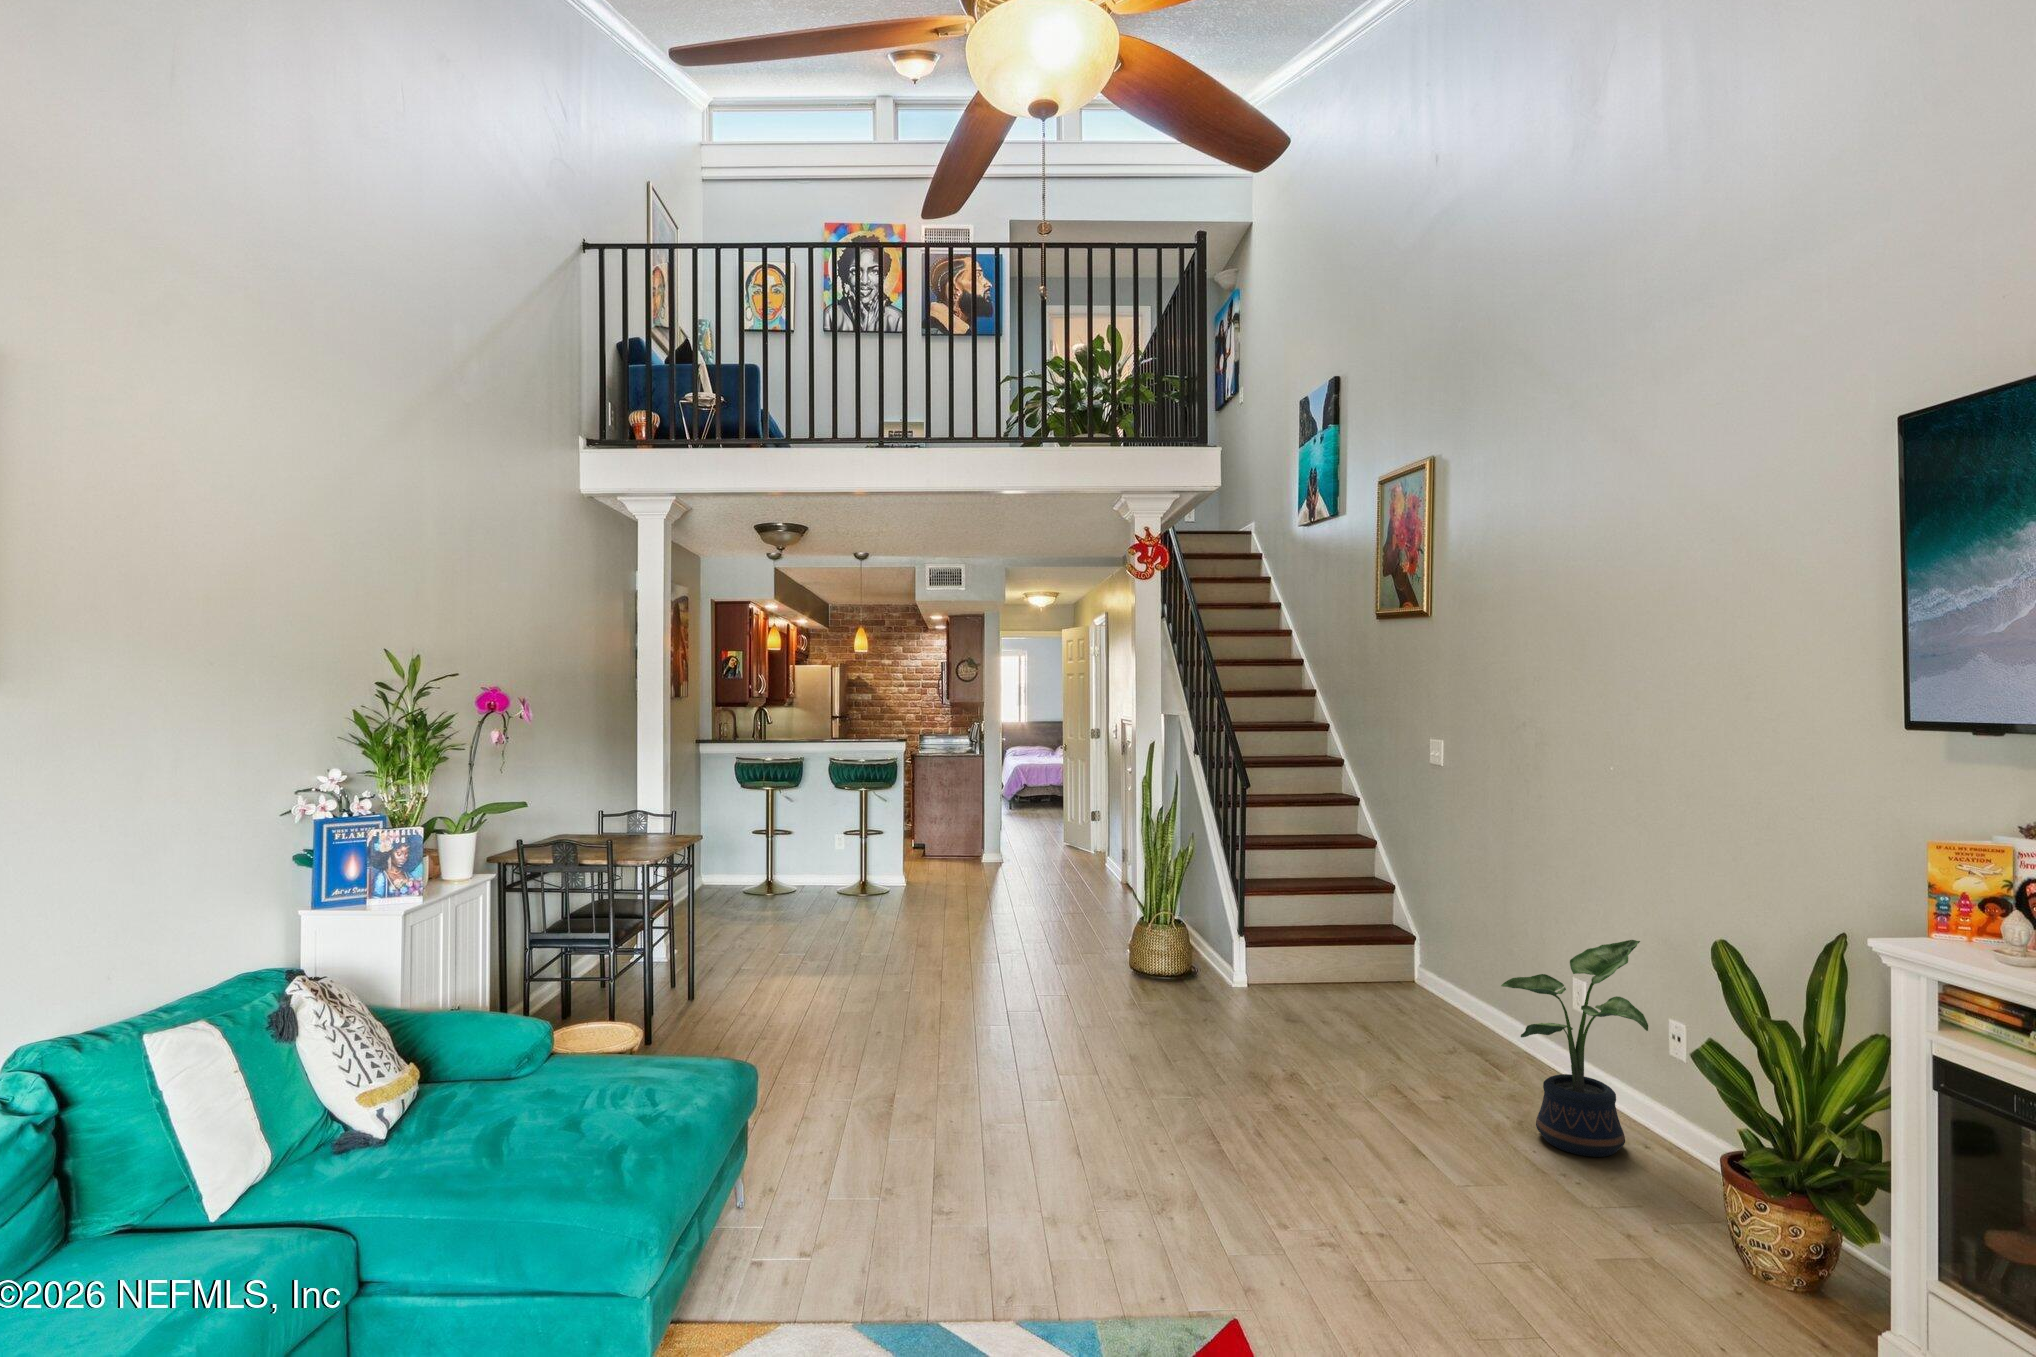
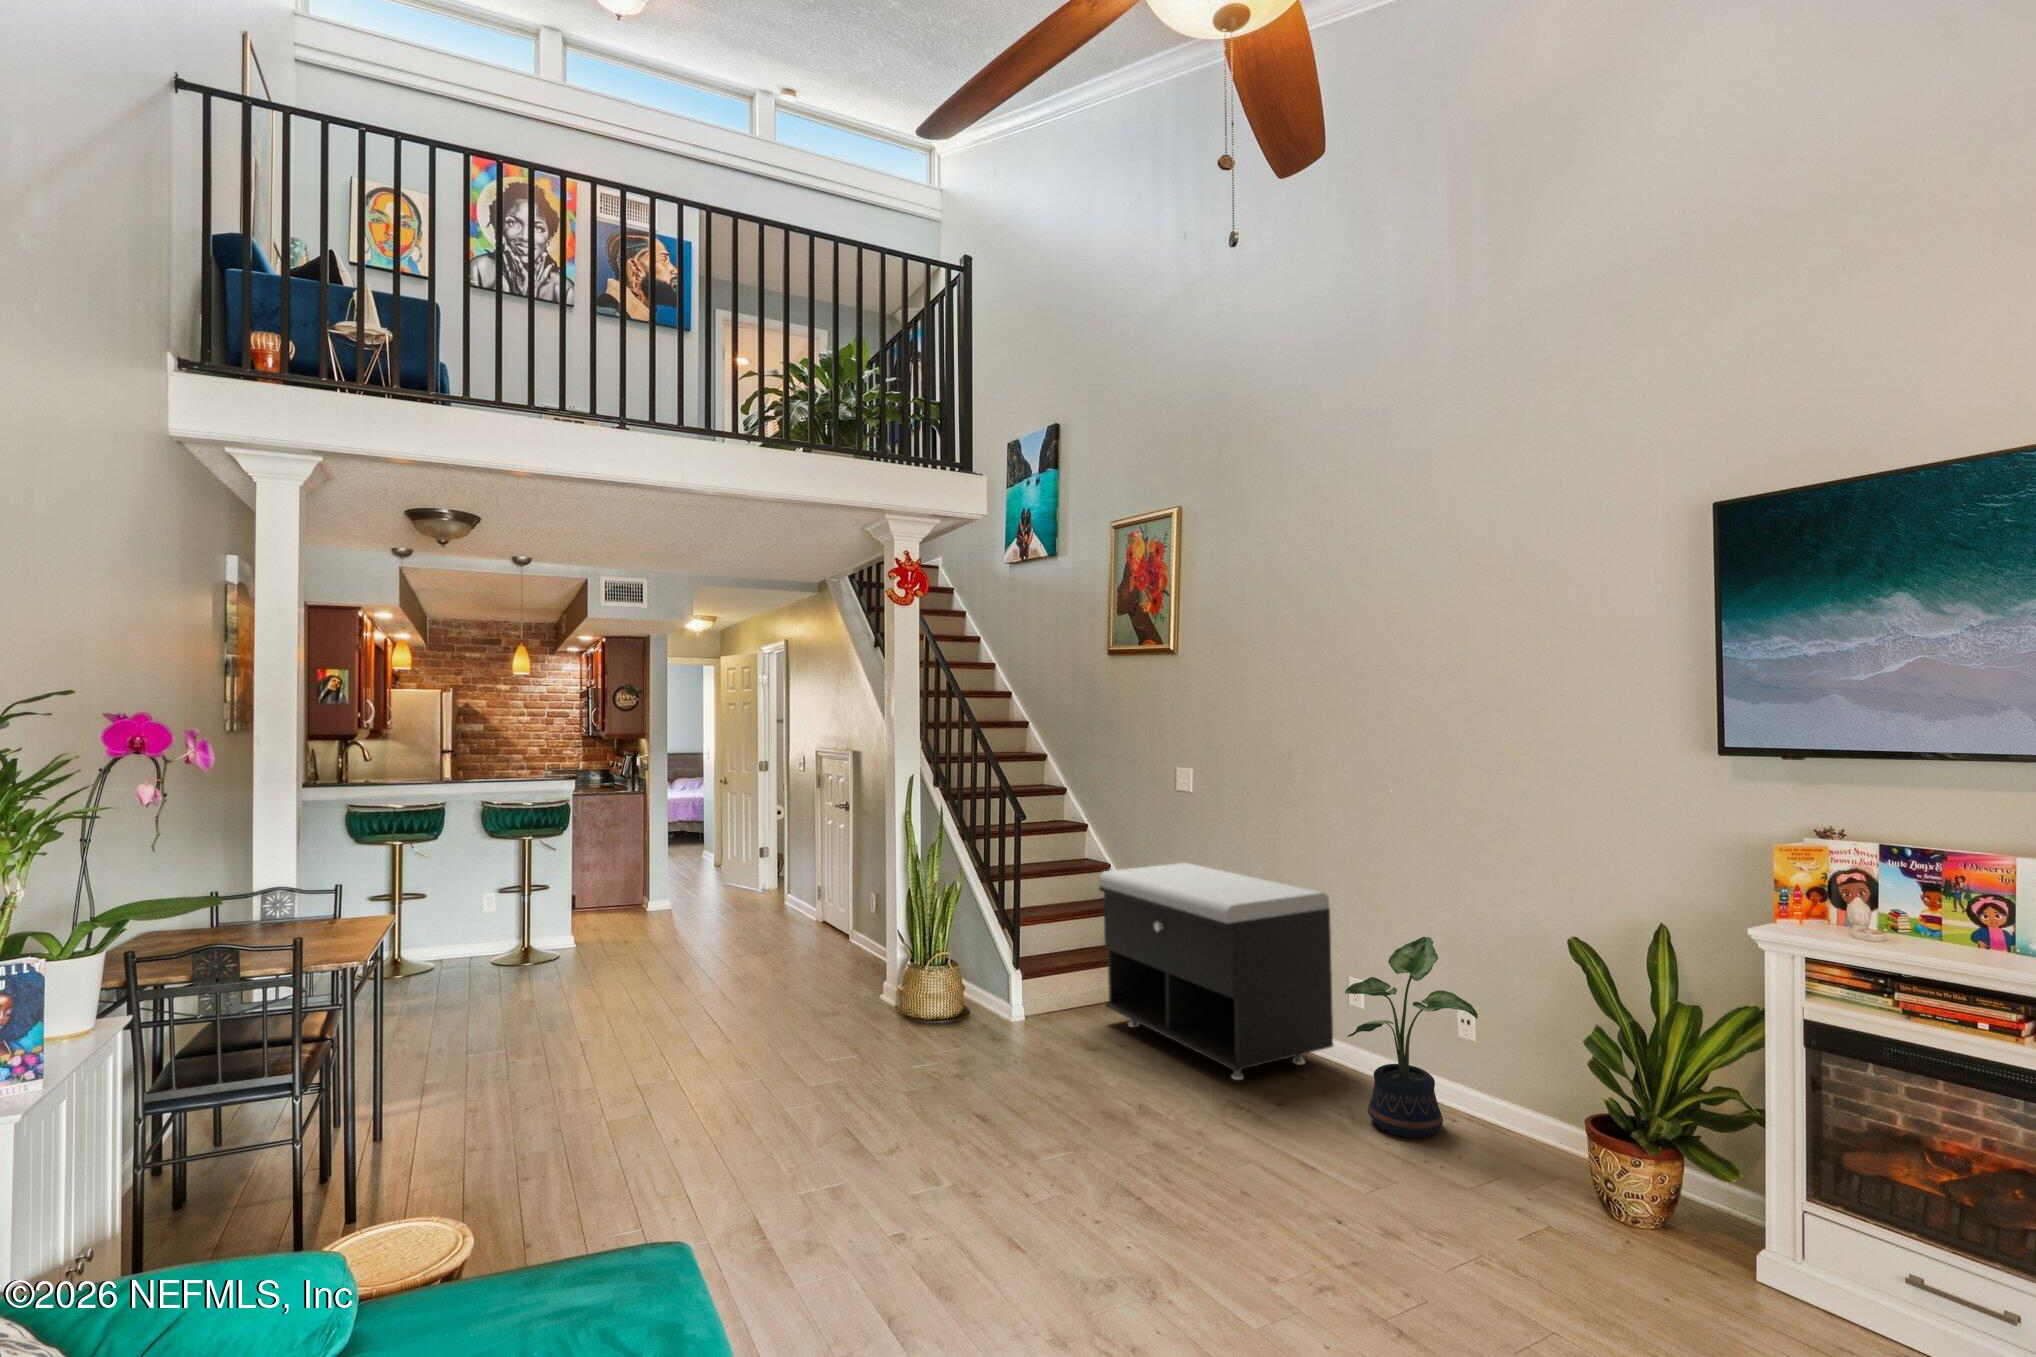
storage bench: none [1317,846,1550,1073] -> present [1099,863,1333,1080]

